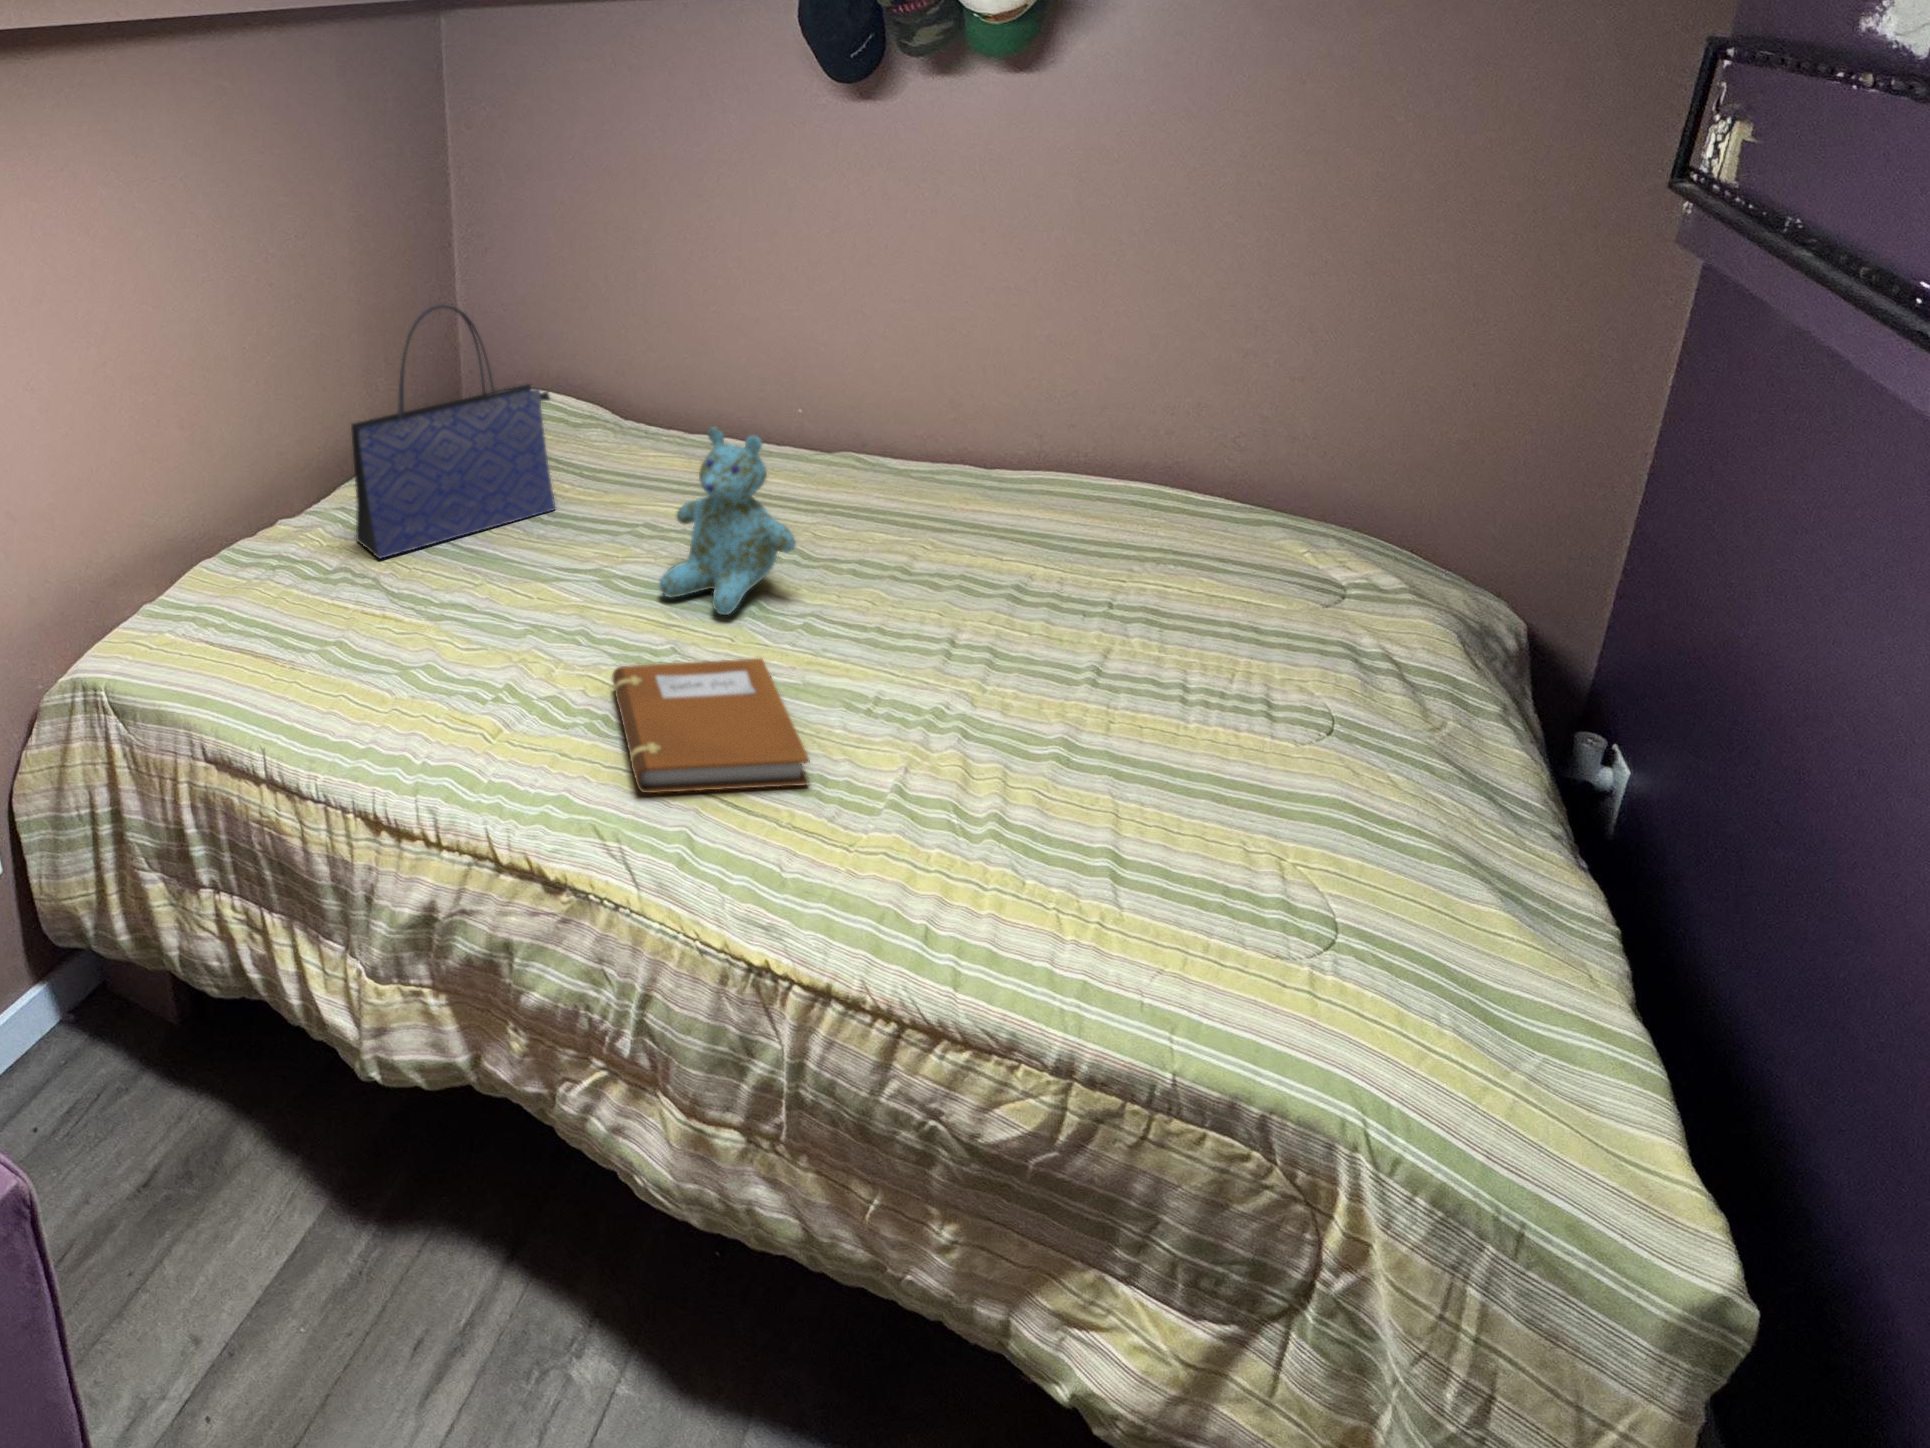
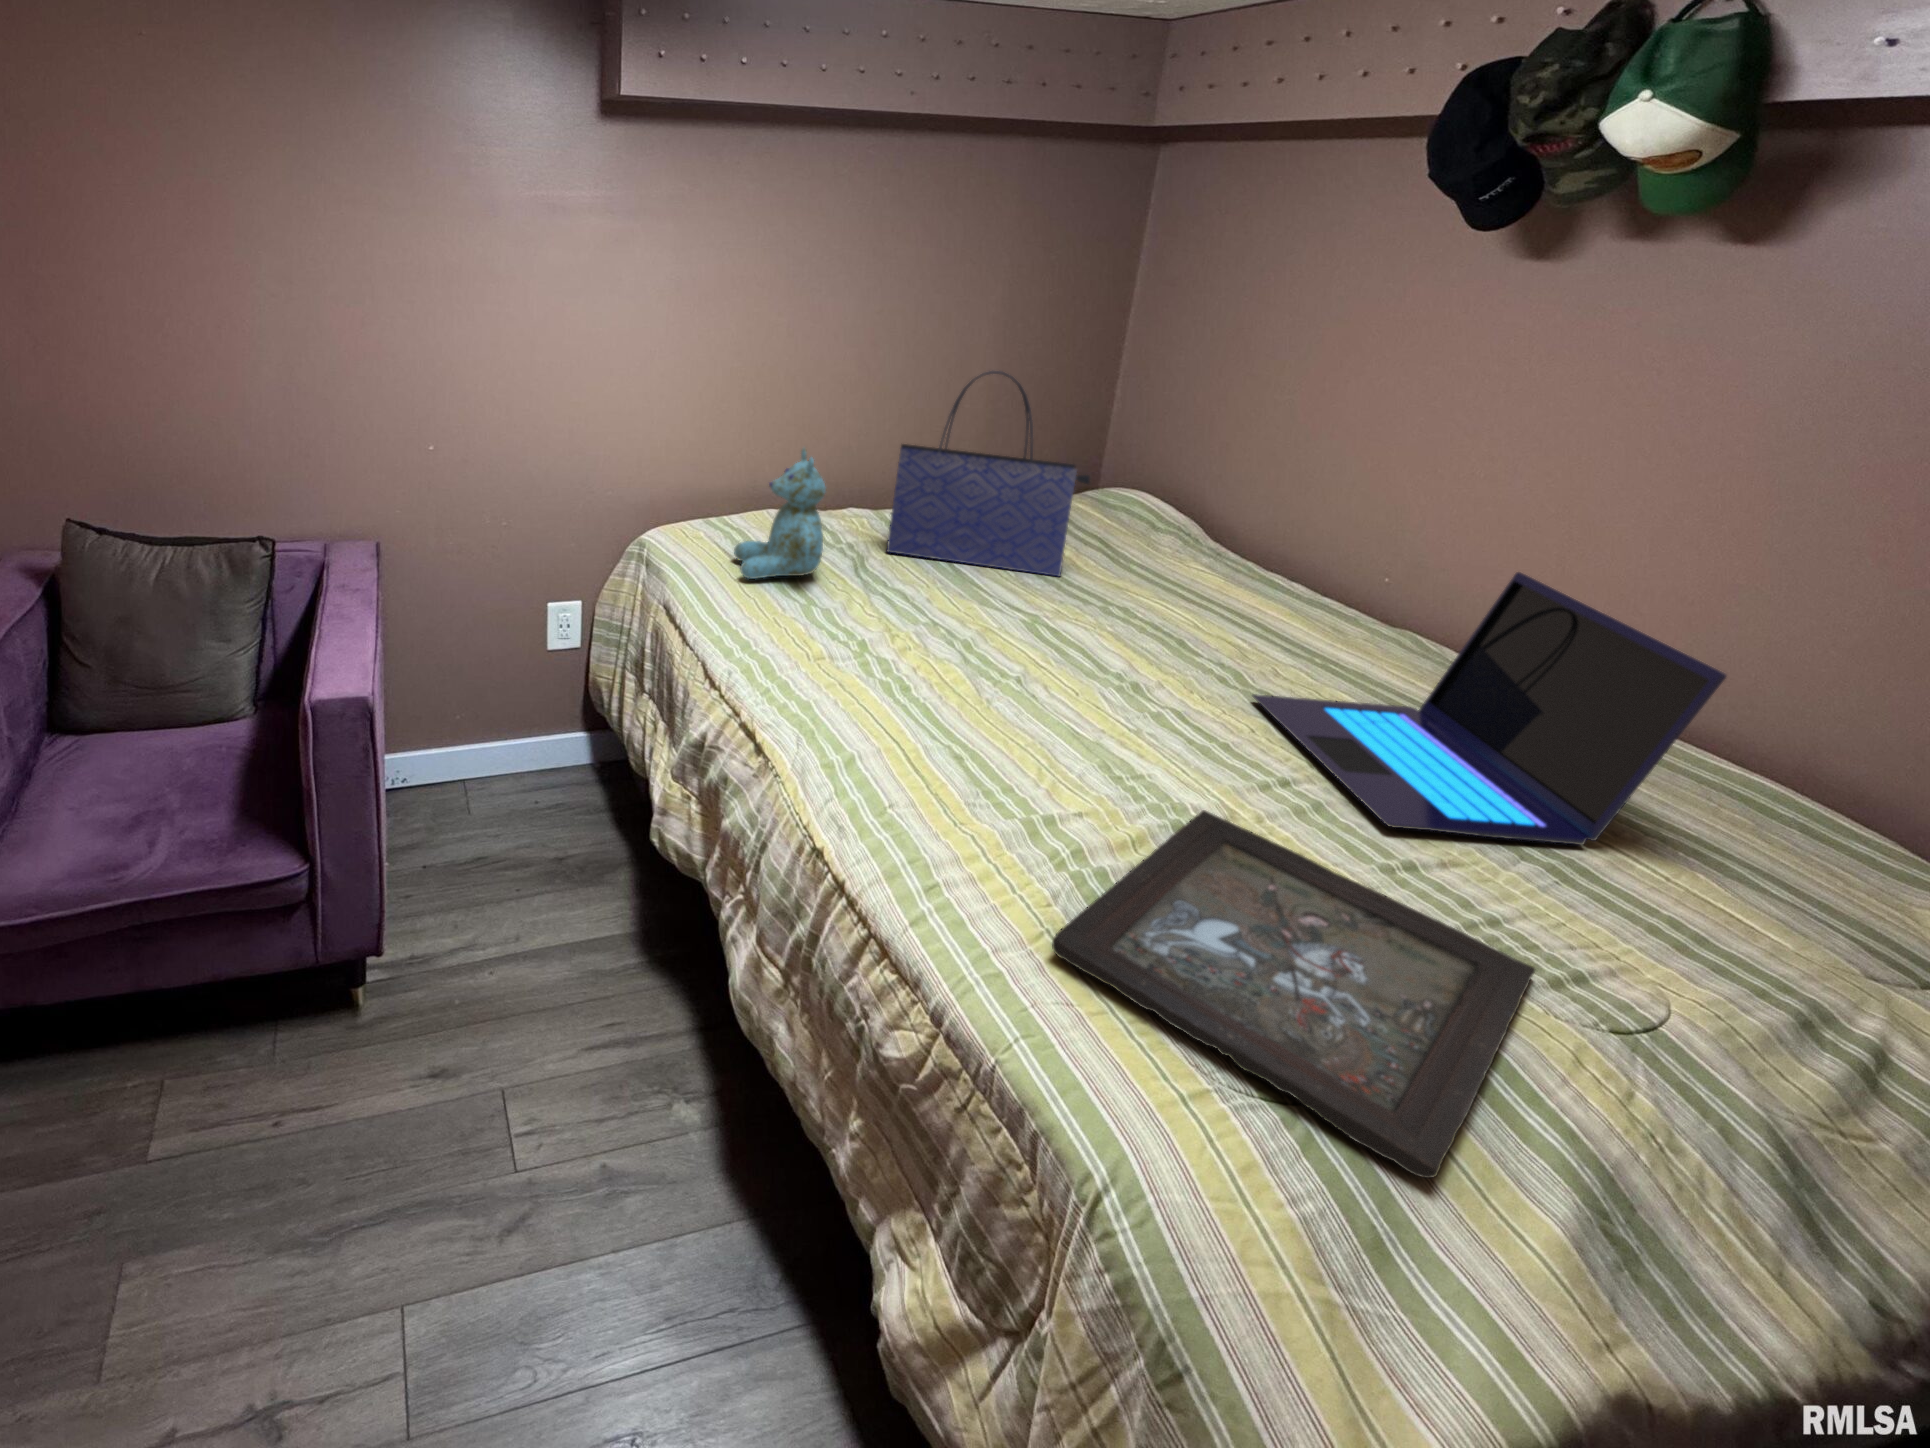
laptop: none [840,366,1179,634] -> present [1253,572,1726,845]
stuffed bear: present [659,427,795,615] -> present [734,448,826,579]
notebook: present [612,658,810,793] -> none [855,659,1057,784]
tray: none [970,698,1456,932] -> present [1052,810,1535,1178]

